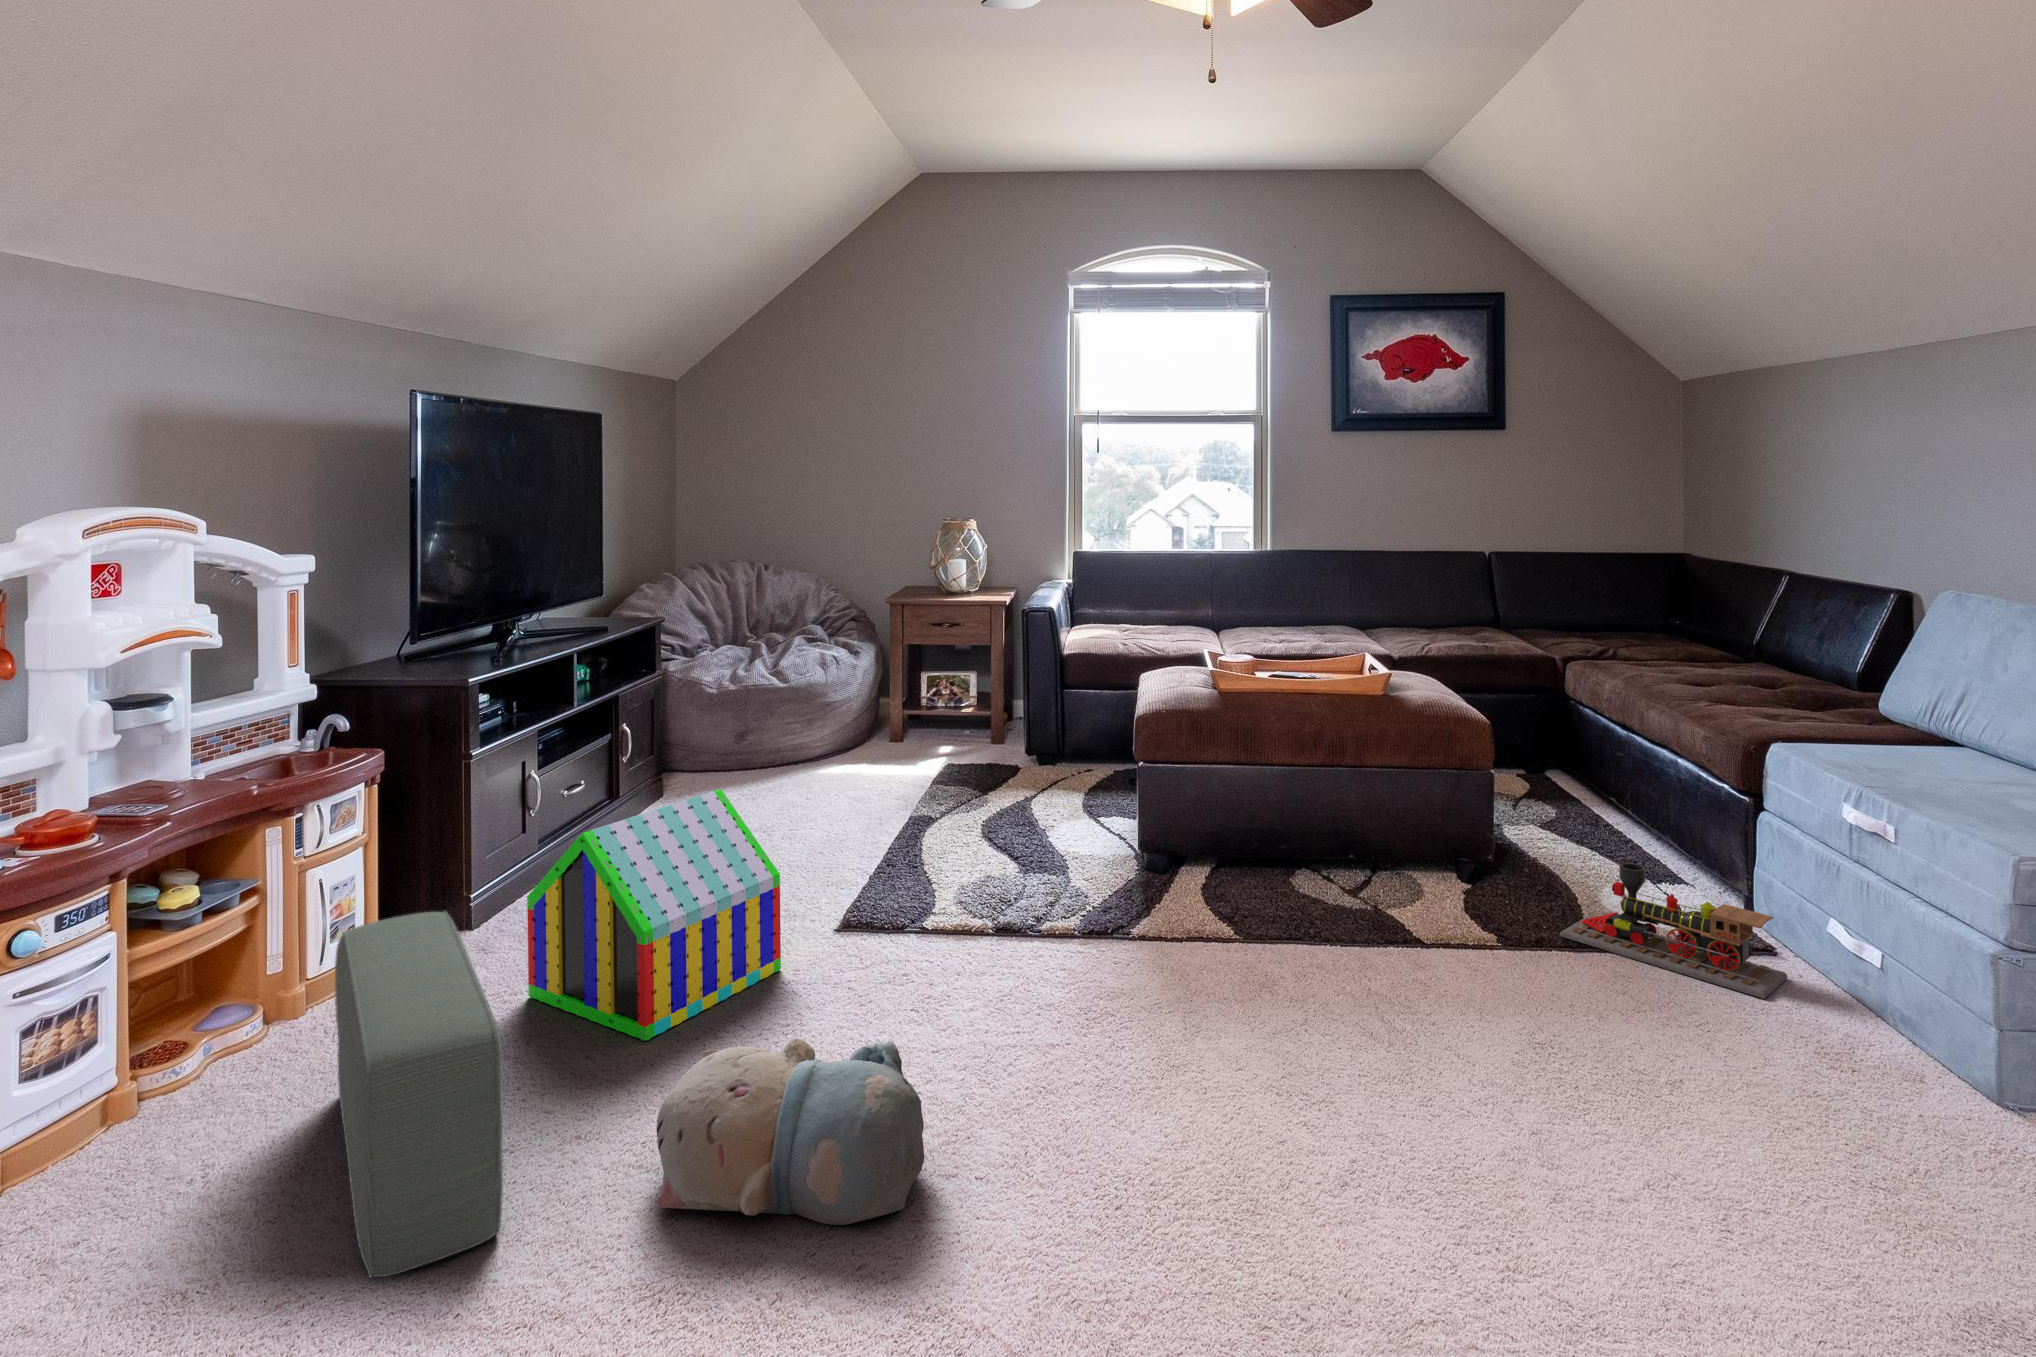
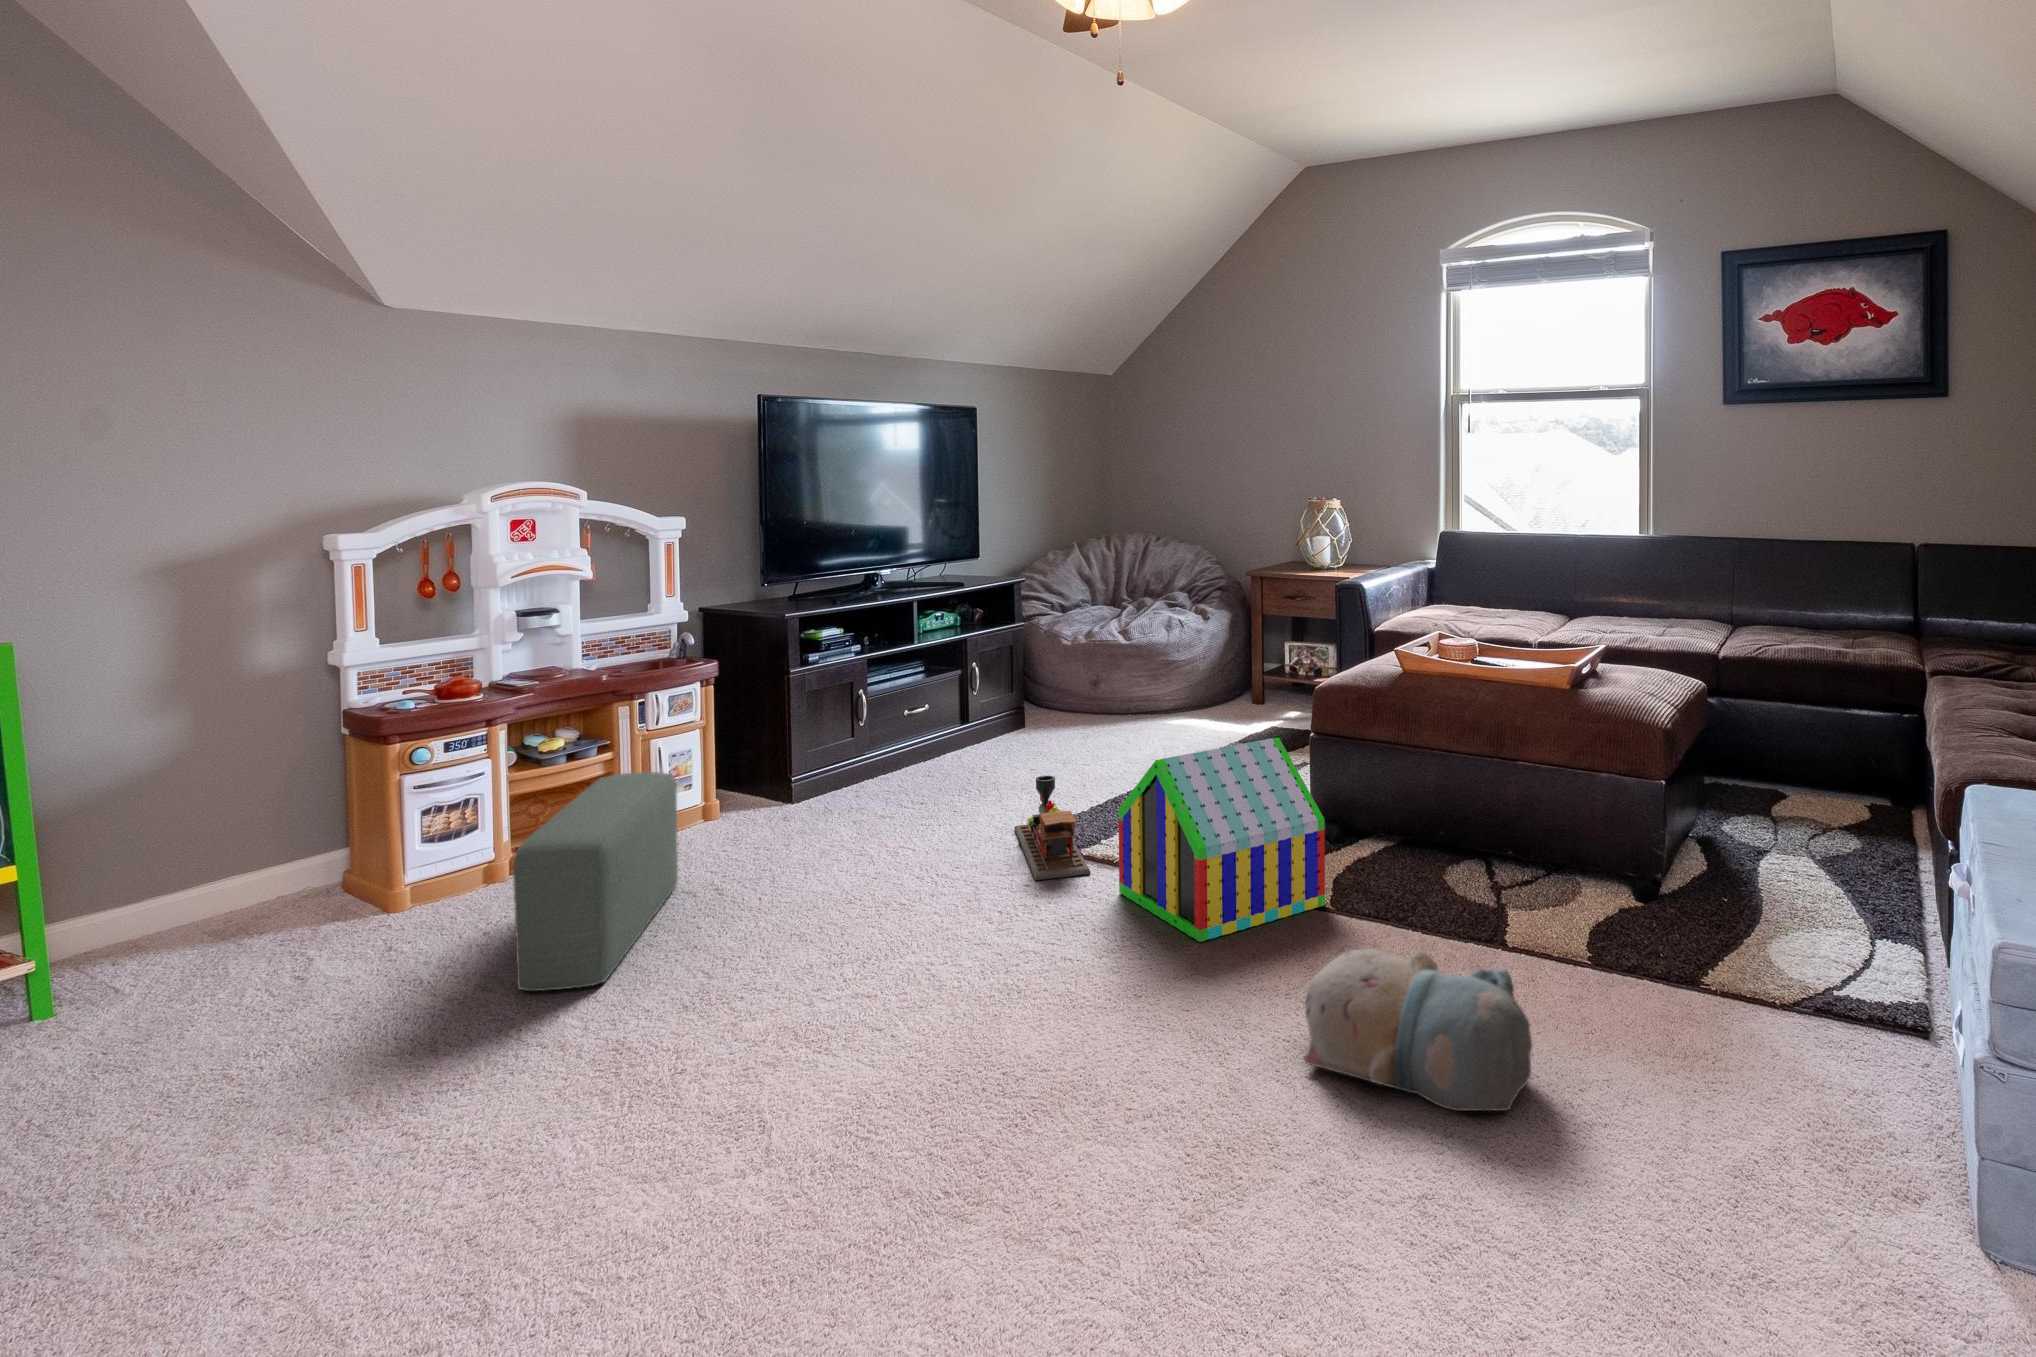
toy house: present [527,789,781,1041] -> present [1118,738,1325,942]
toy train: present [1560,863,1787,999] -> present [1015,776,1090,880]
plush toy: present [656,1037,924,1225] -> present [1304,949,1532,1111]

